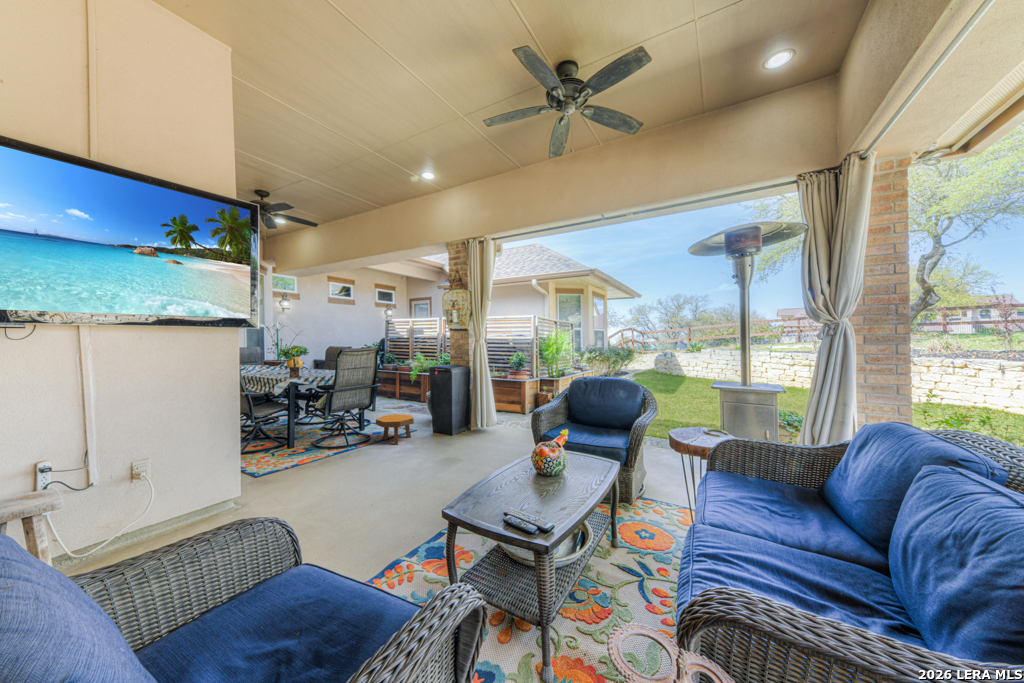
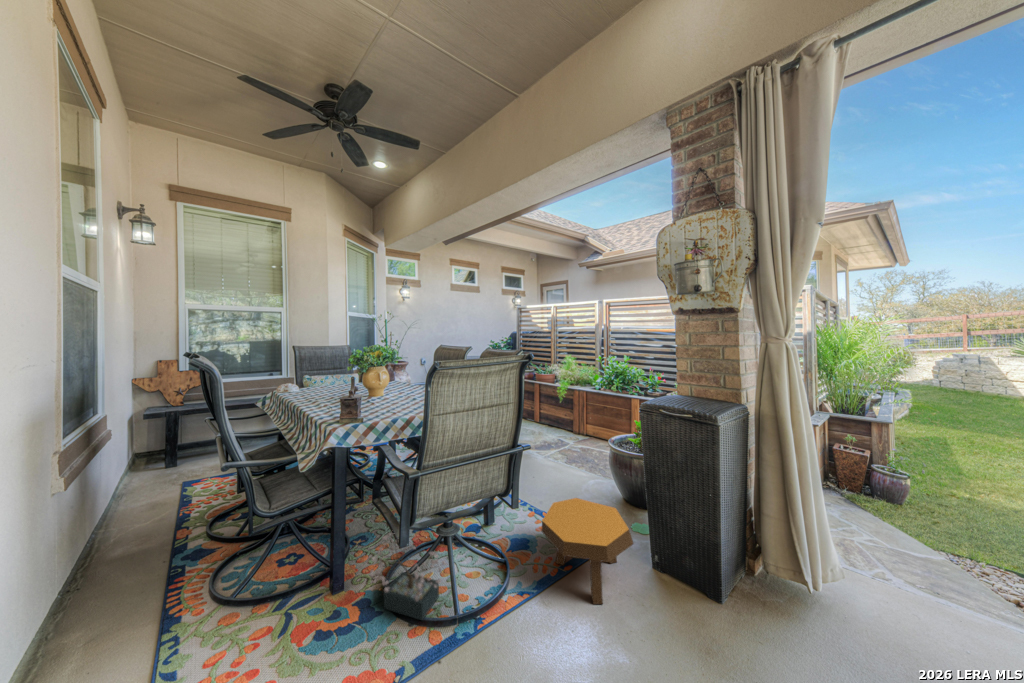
decorative plant: none [294,423,331,453] -> present [370,535,446,620]

